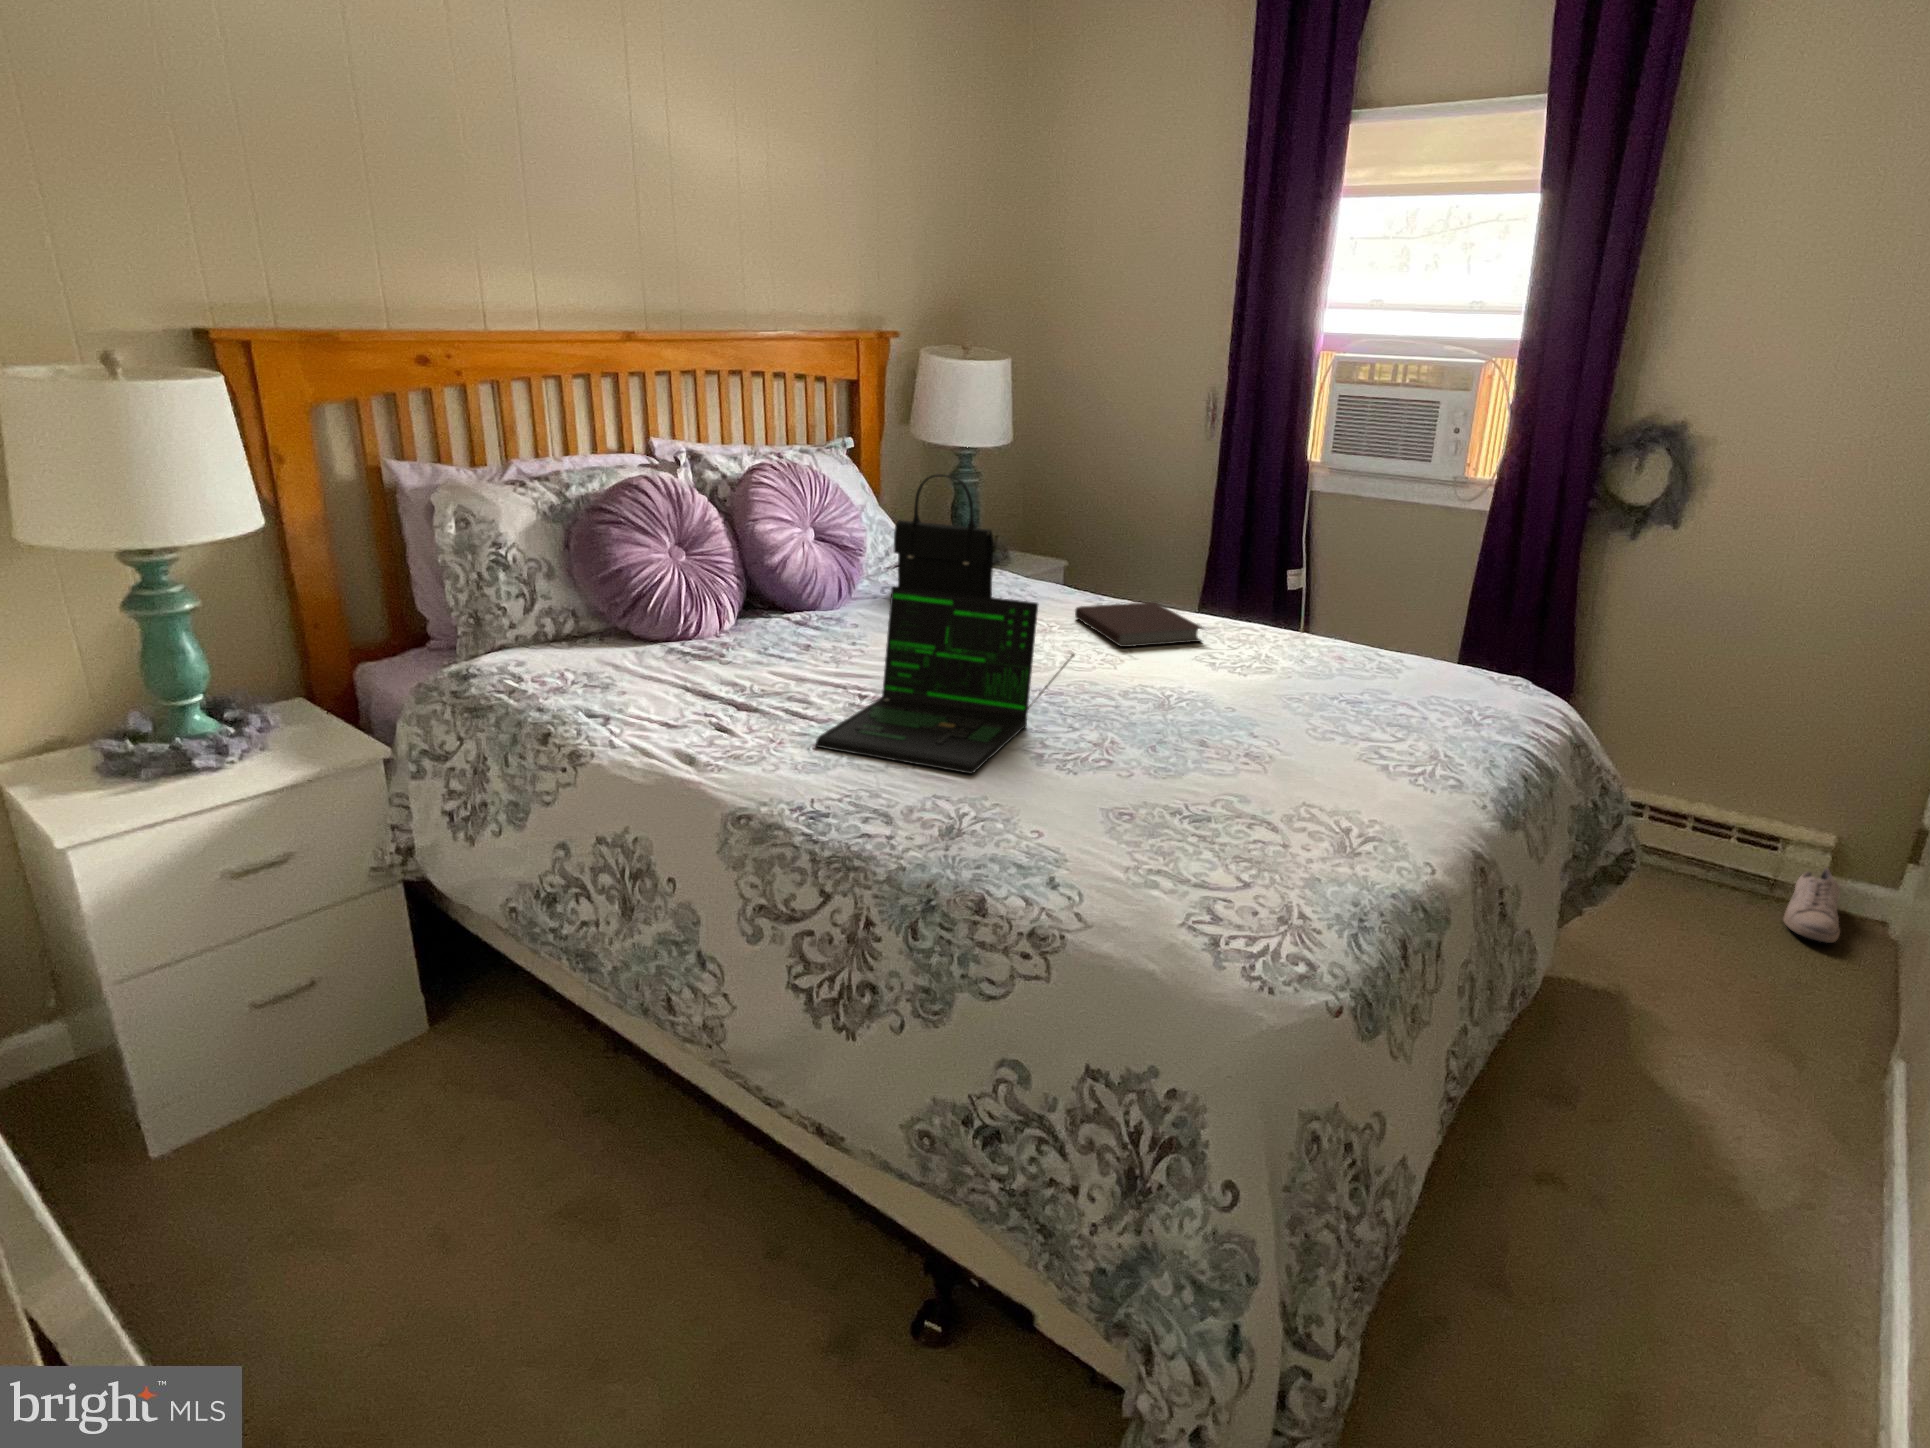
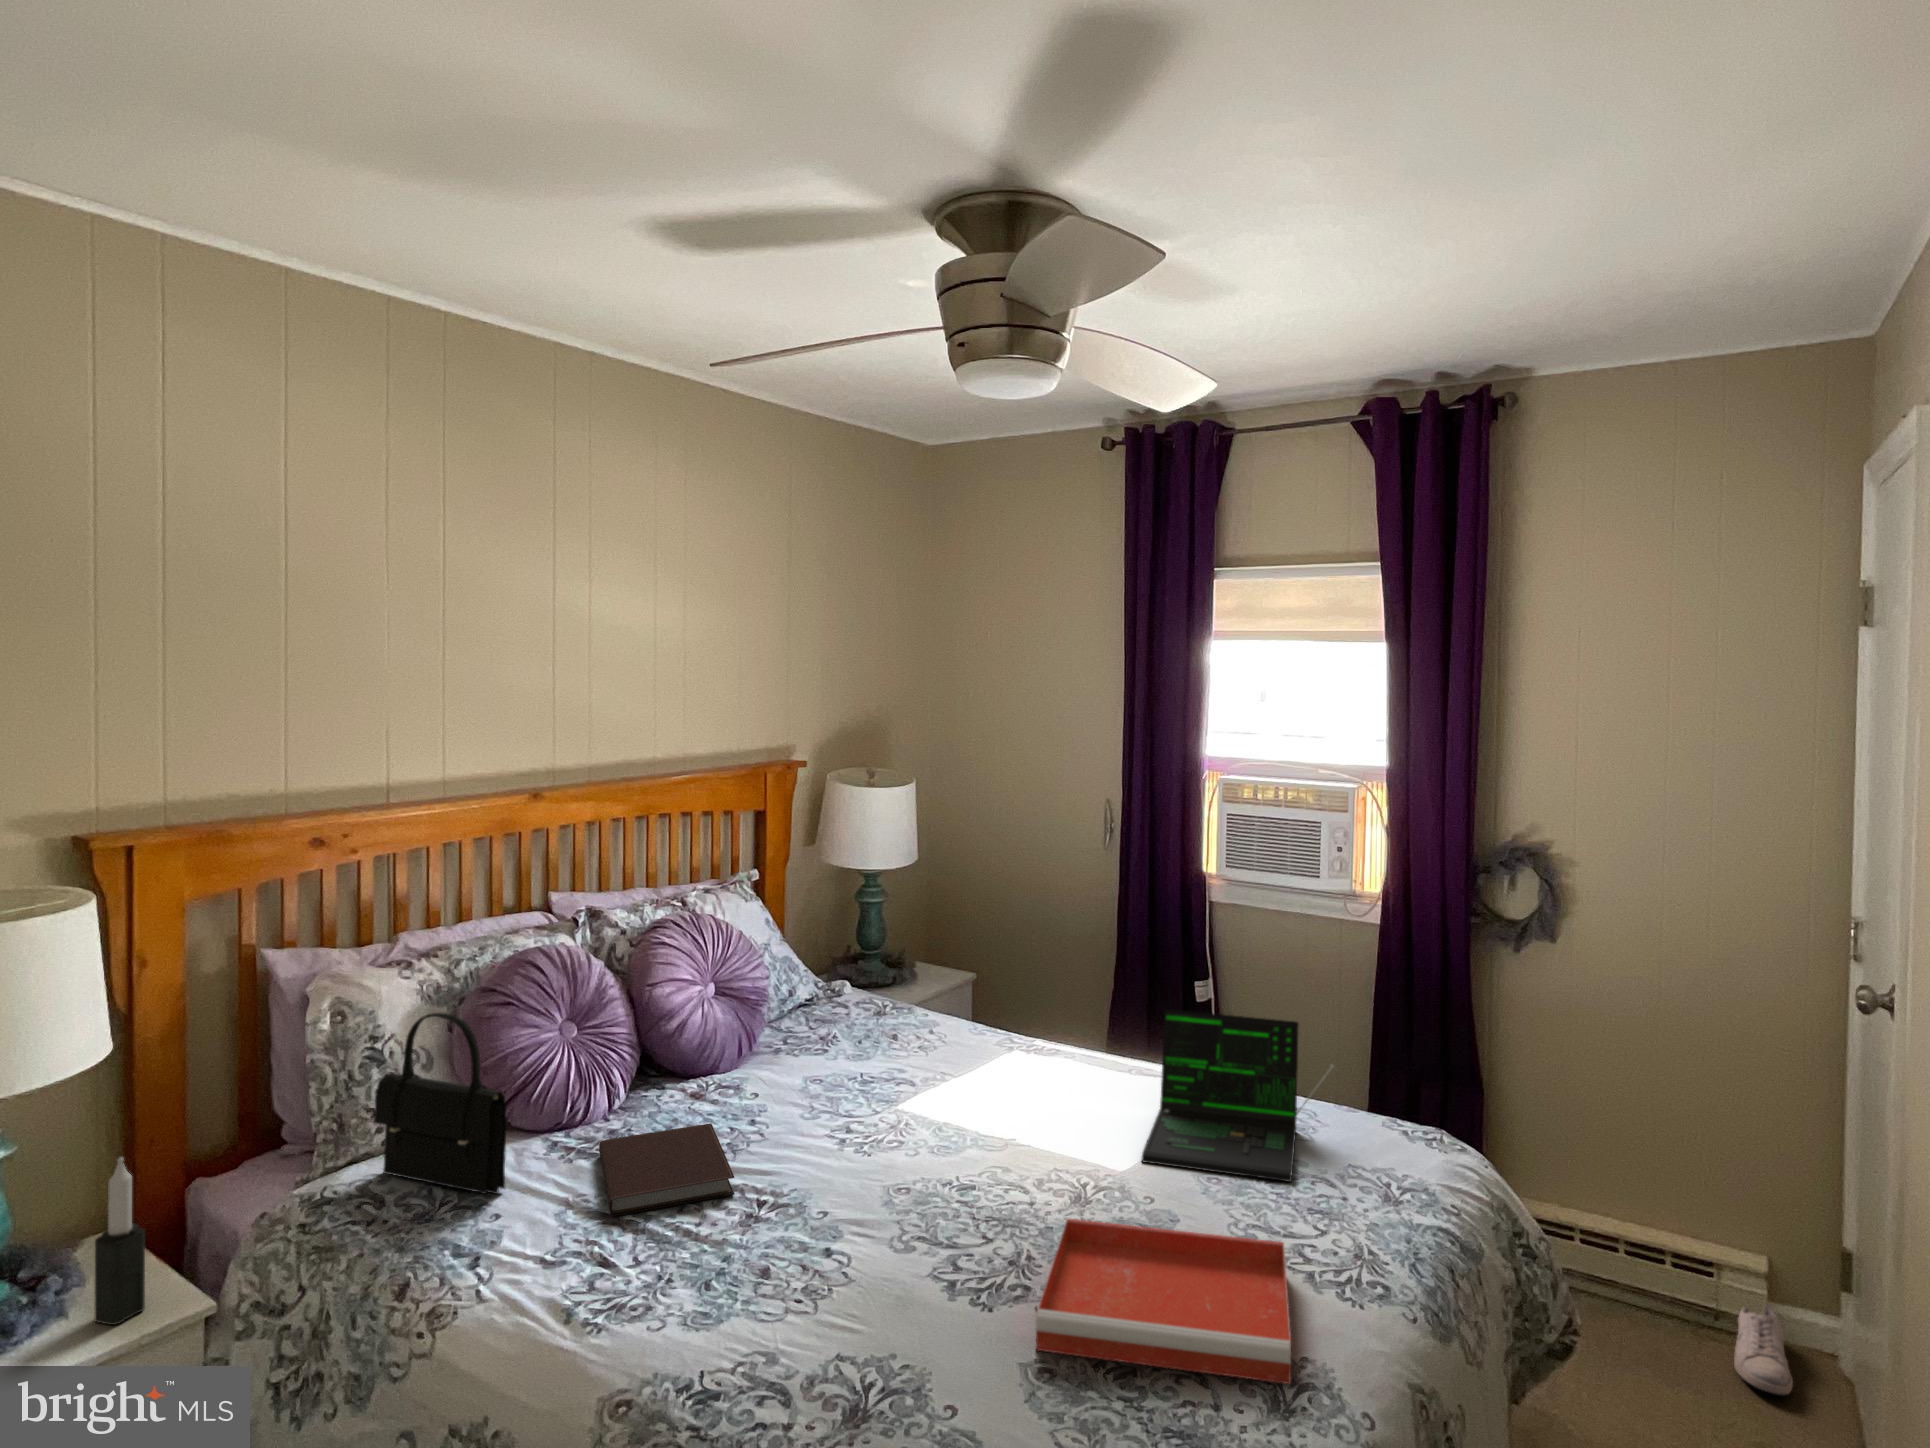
handbag: present [894,474,993,597] -> present [374,1013,506,1194]
laptop: present [816,586,1075,774] -> present [1141,1009,1334,1182]
notebook: present [1075,602,1202,647] -> present [599,1123,734,1216]
candle: none [278,620,331,760] -> present [95,1157,145,1325]
tray: none [1116,712,1362,836] -> present [1035,1219,1291,1384]

